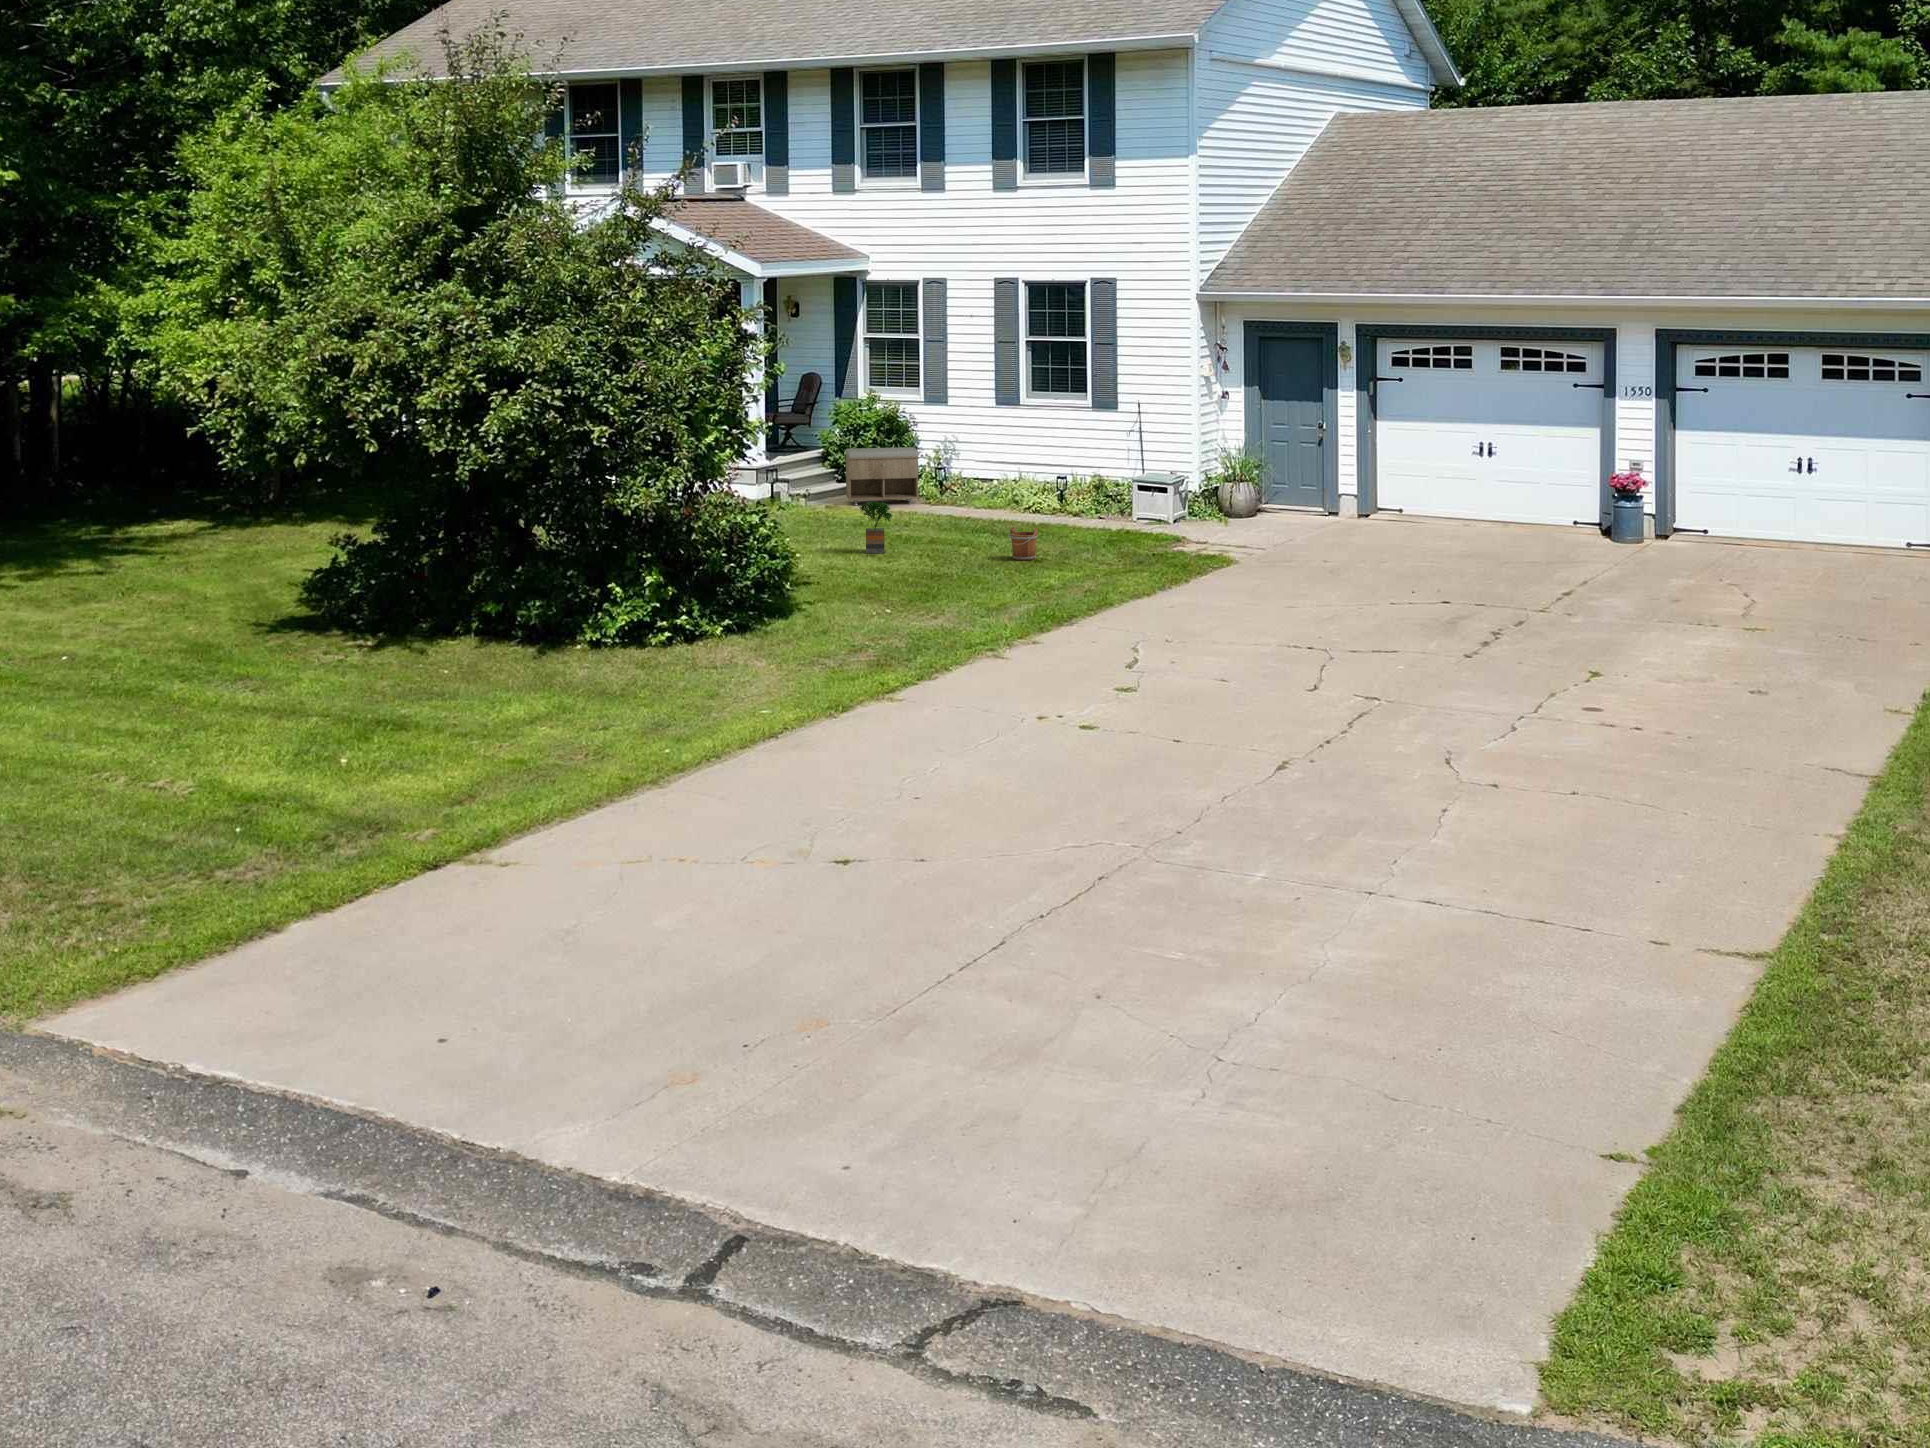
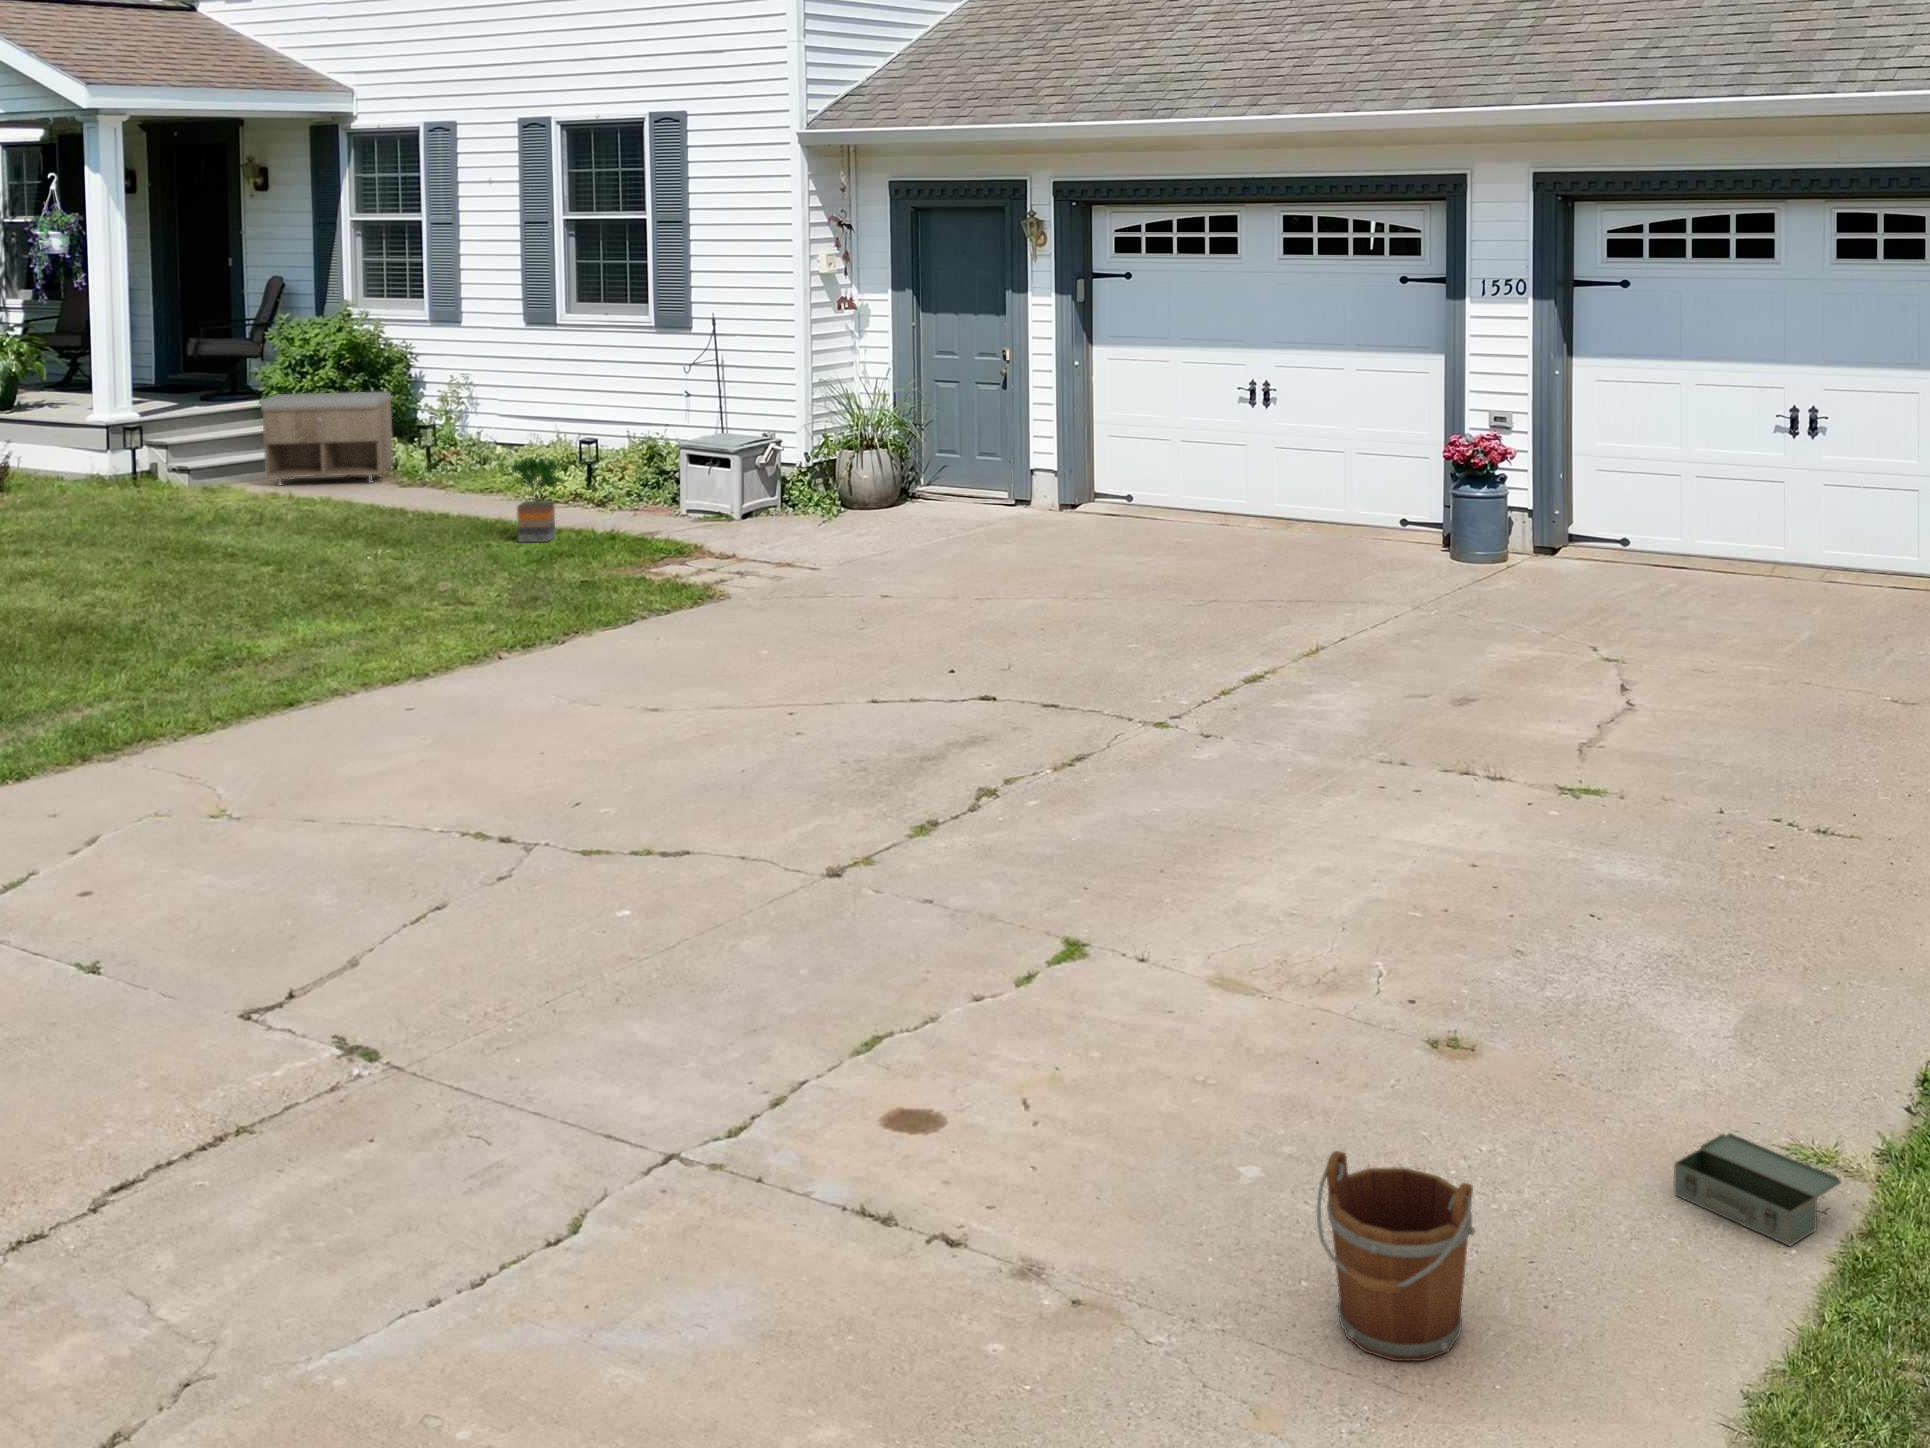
potted tree: present [860,502,892,553] -> present [512,458,563,542]
bucket: present [1008,527,1038,561] -> present [1317,1151,1475,1361]
toolbox: none [1858,696,1912,719] -> present [1674,1134,1841,1246]

